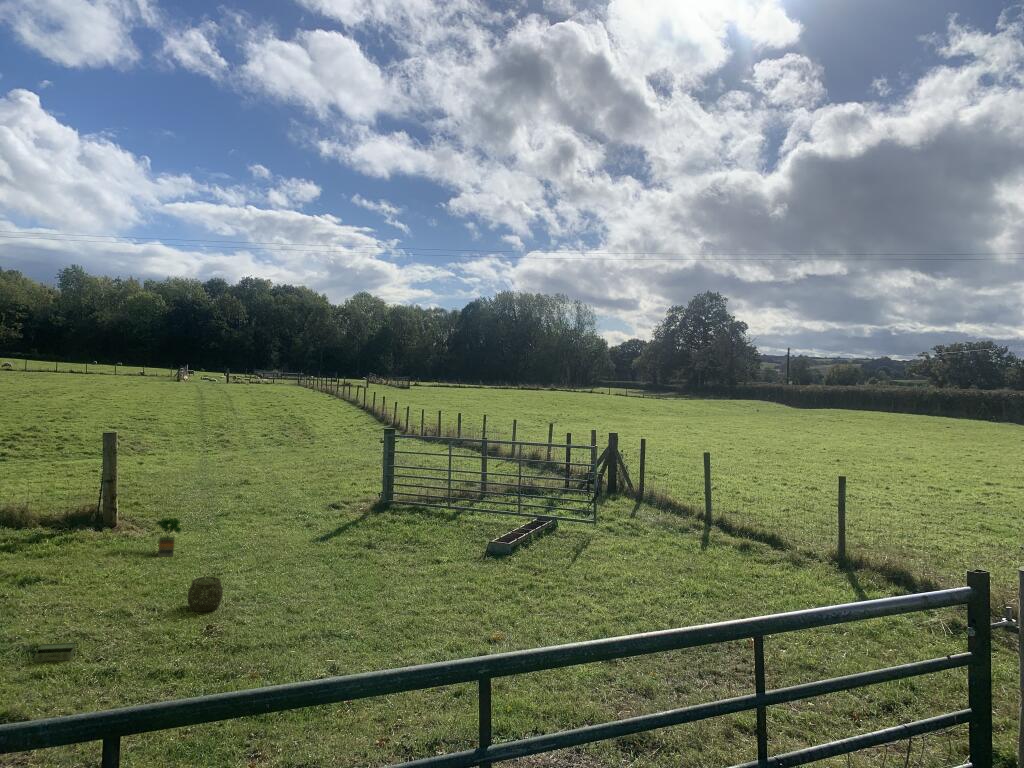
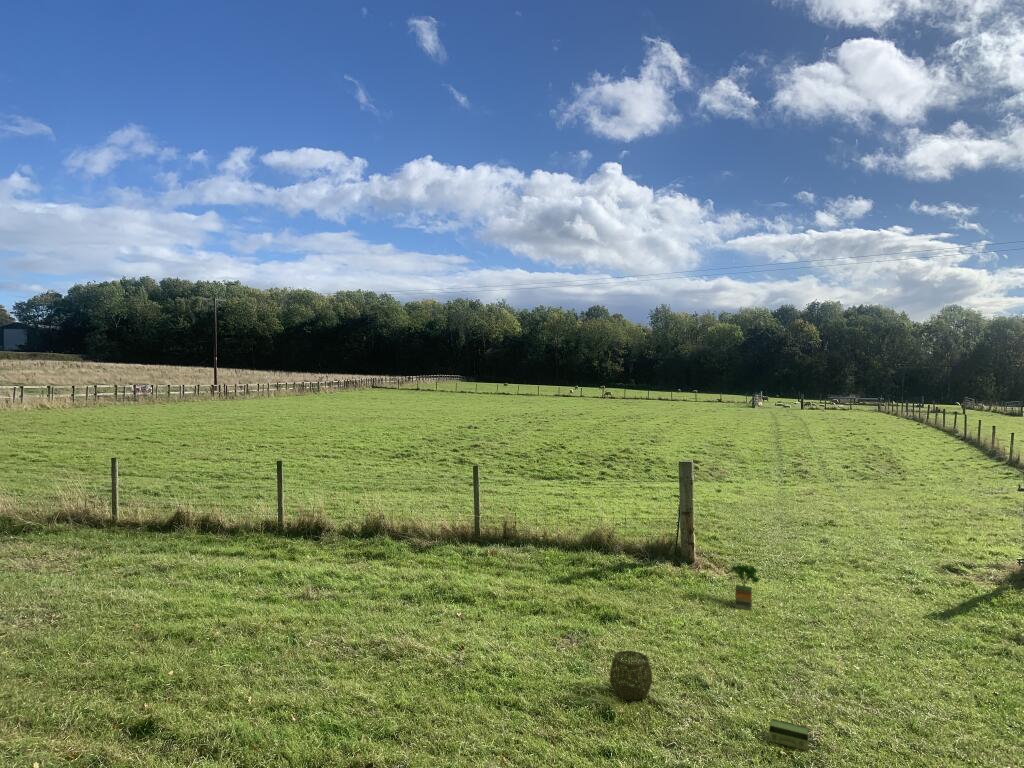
woven basket: present [188,577,223,612] -> present [610,651,652,700]
toolbox: present [35,643,76,662] -> present [768,719,809,750]

